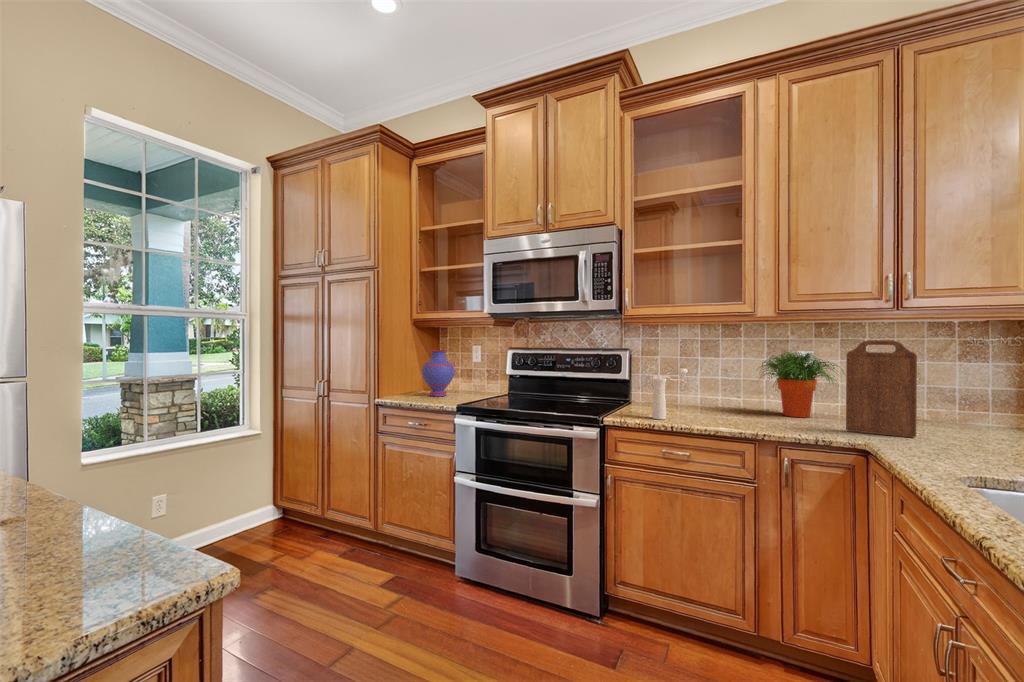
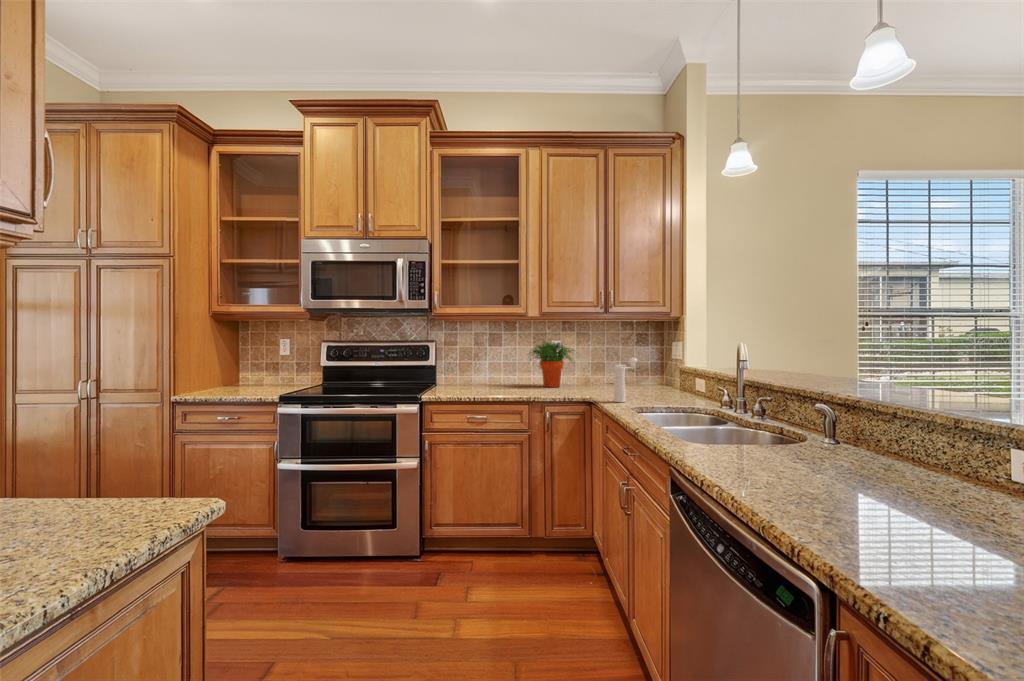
cutting board: present [846,340,917,437] -> none [580,333,615,393]
vase: present [422,350,454,397] -> none [225,344,262,391]
pepper mill: present [652,368,688,419] -> present [614,358,637,402]

